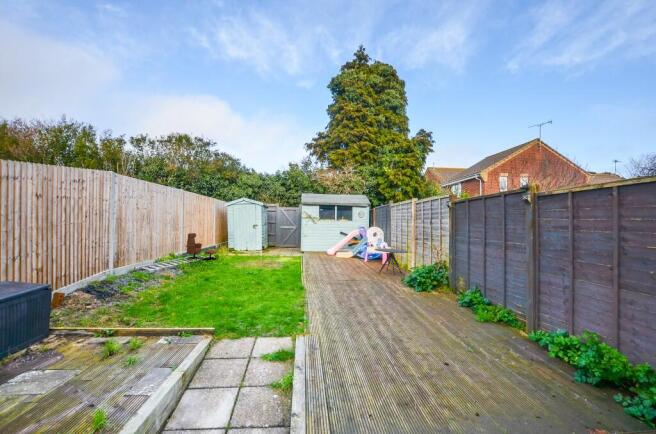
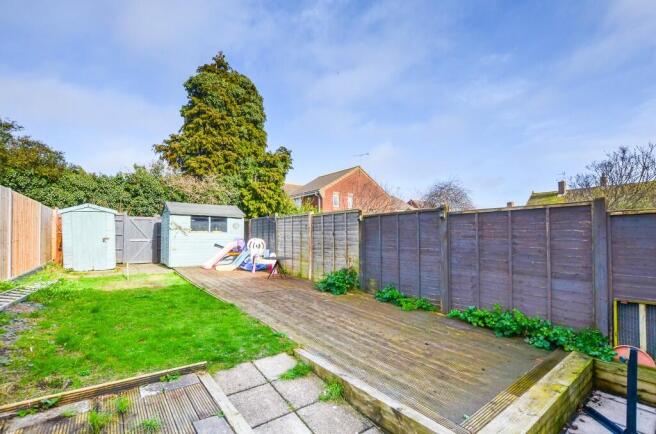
lounge chair: present [186,233,216,260] -> none [13,255,65,290]

